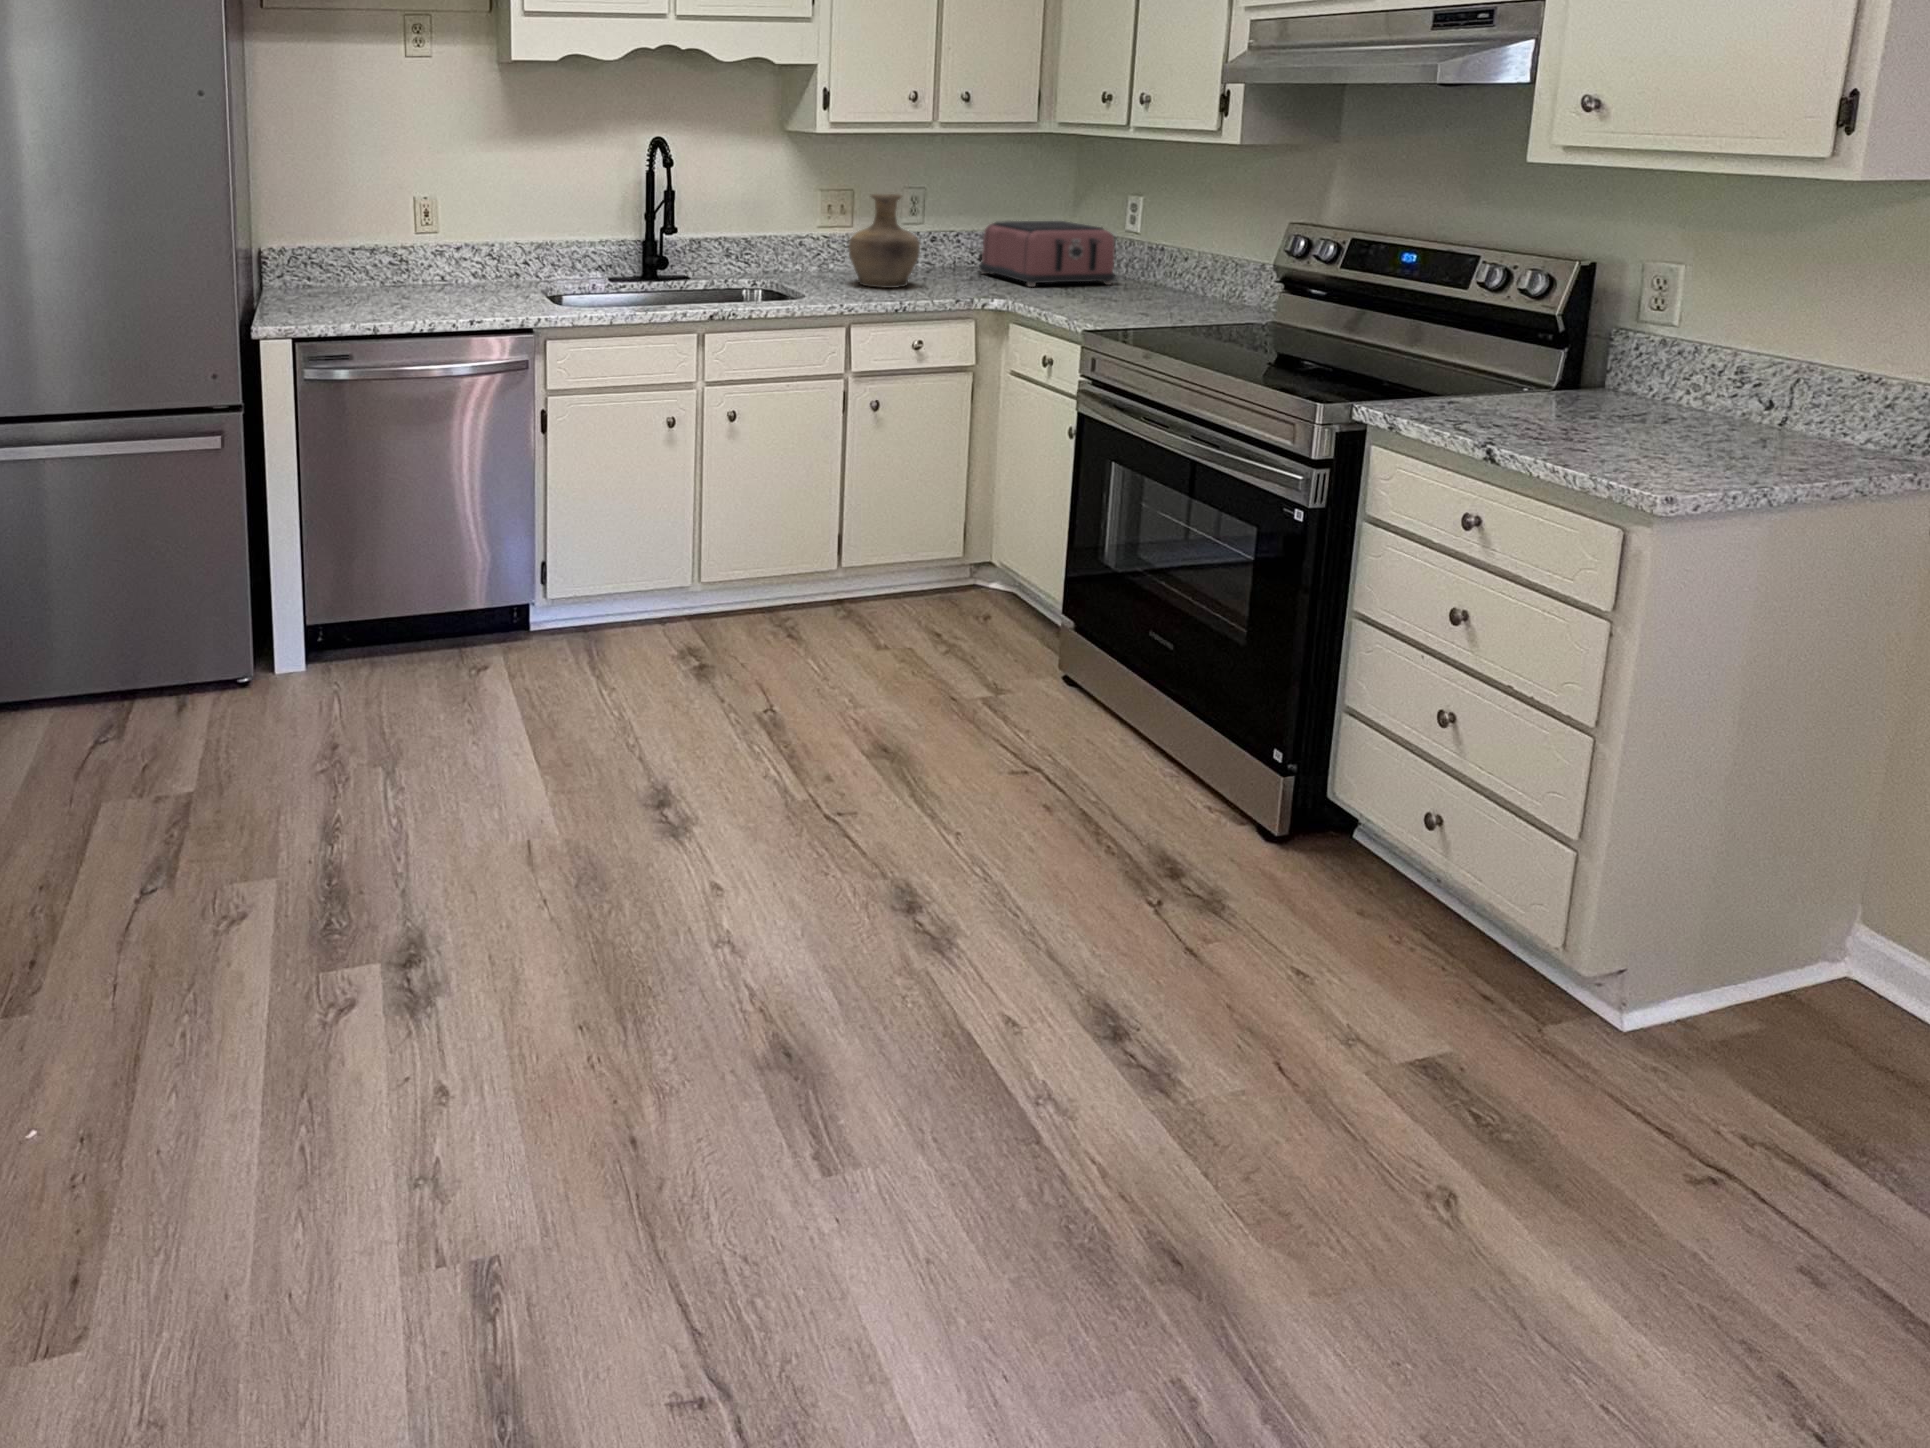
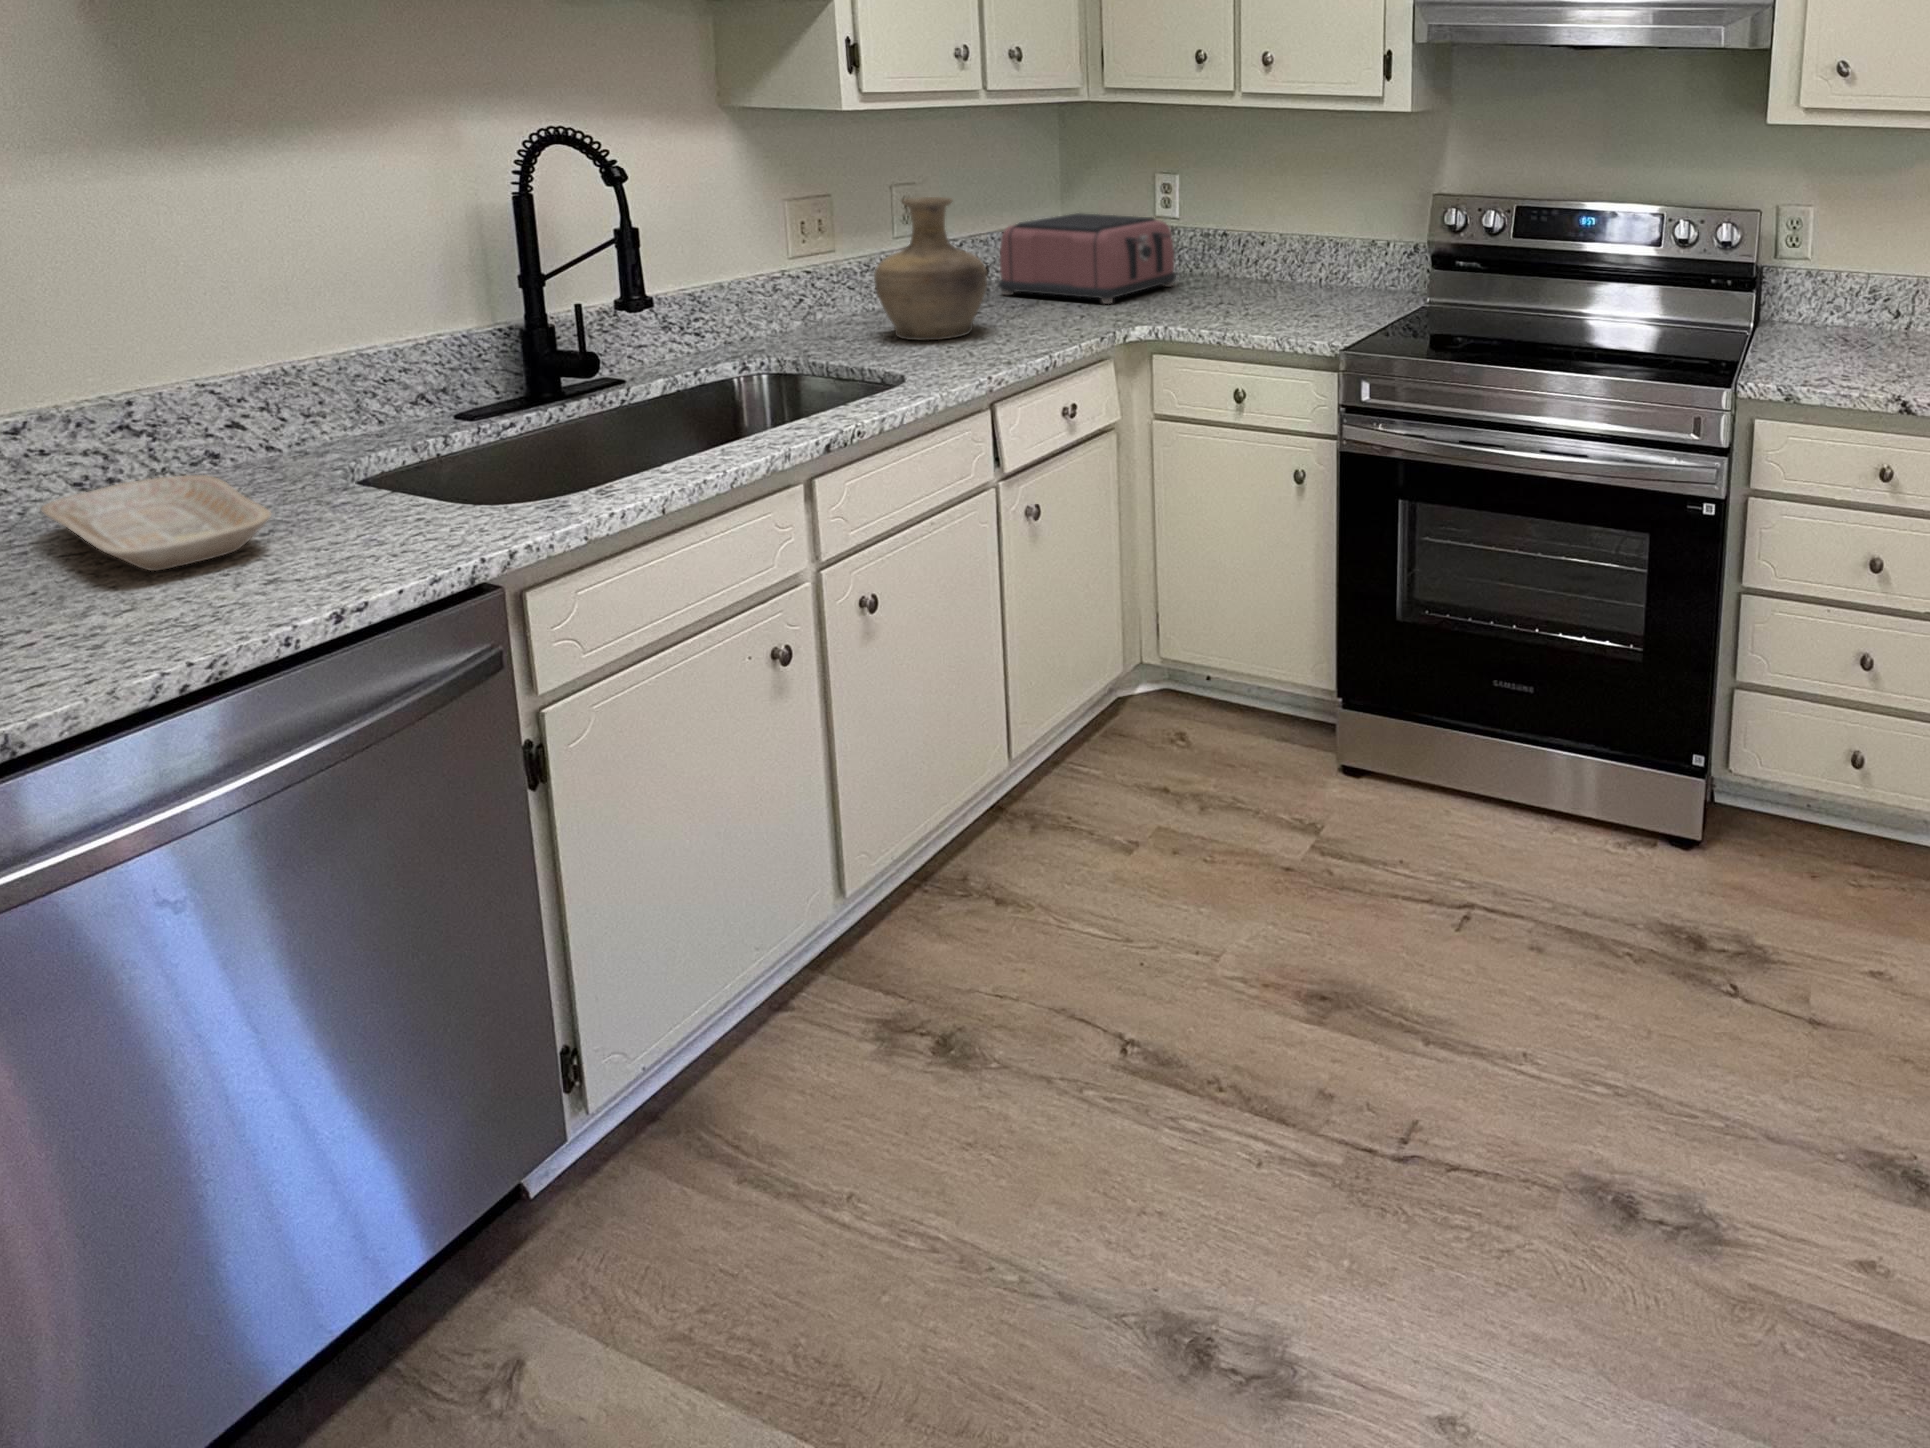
tray: none [442,277,501,303] -> present [41,475,271,571]

